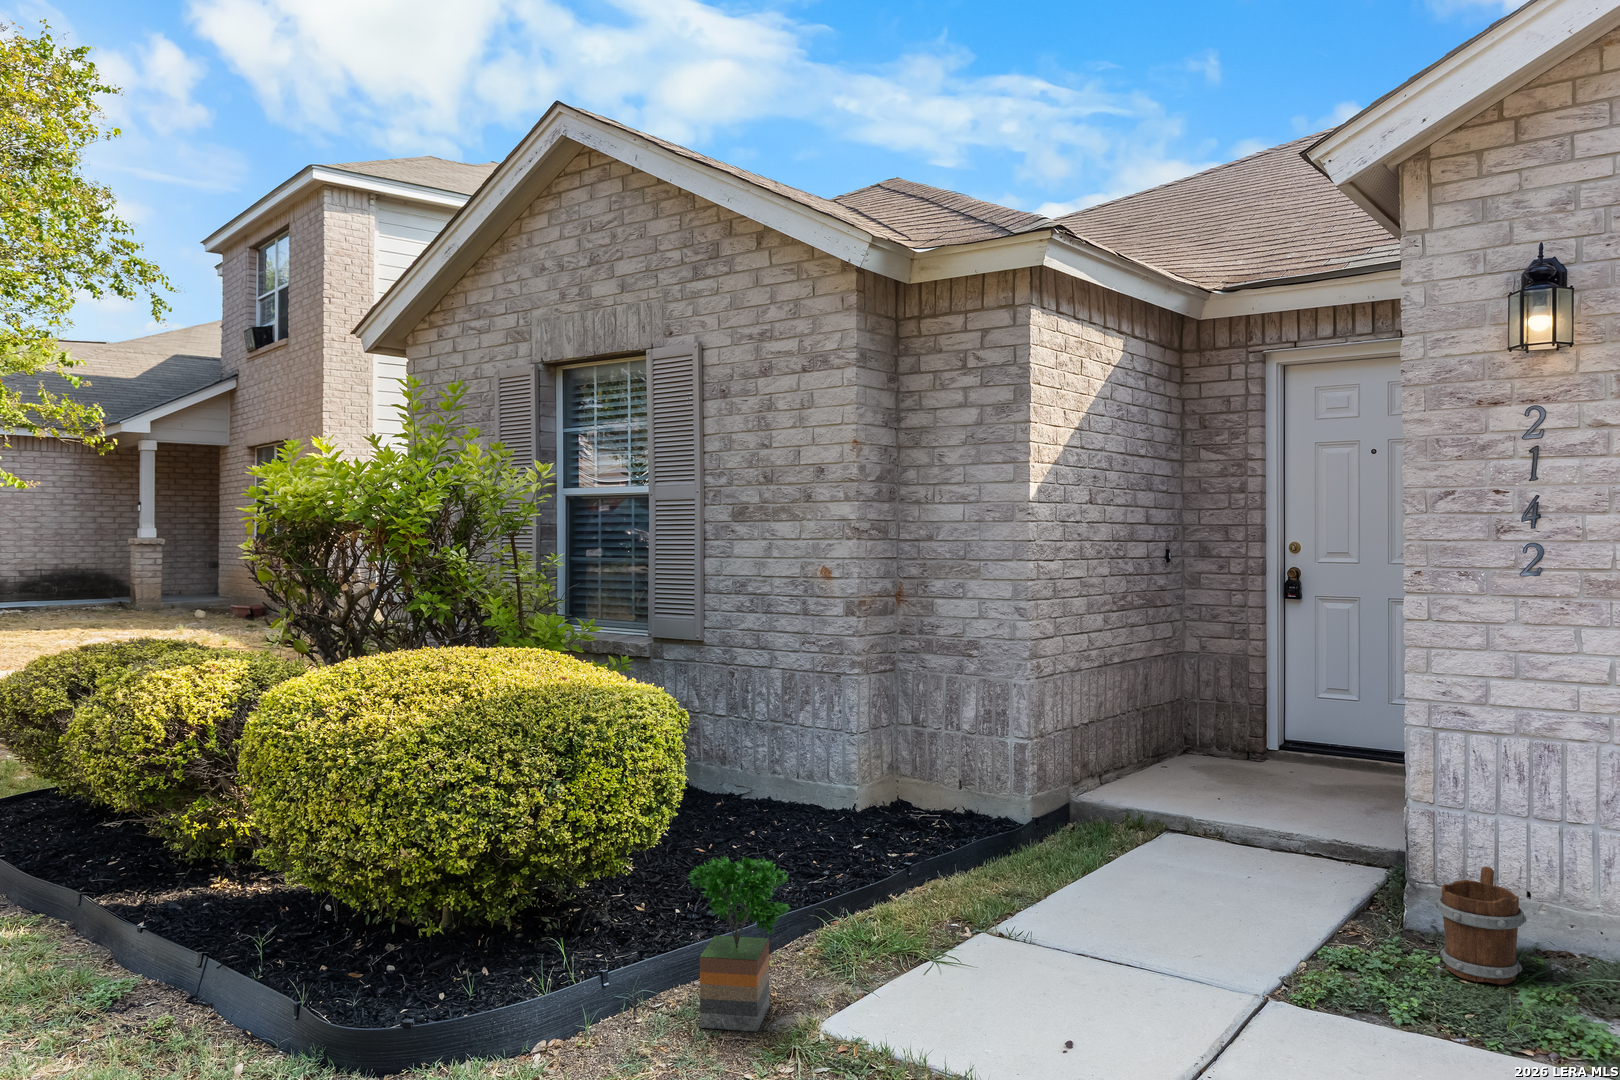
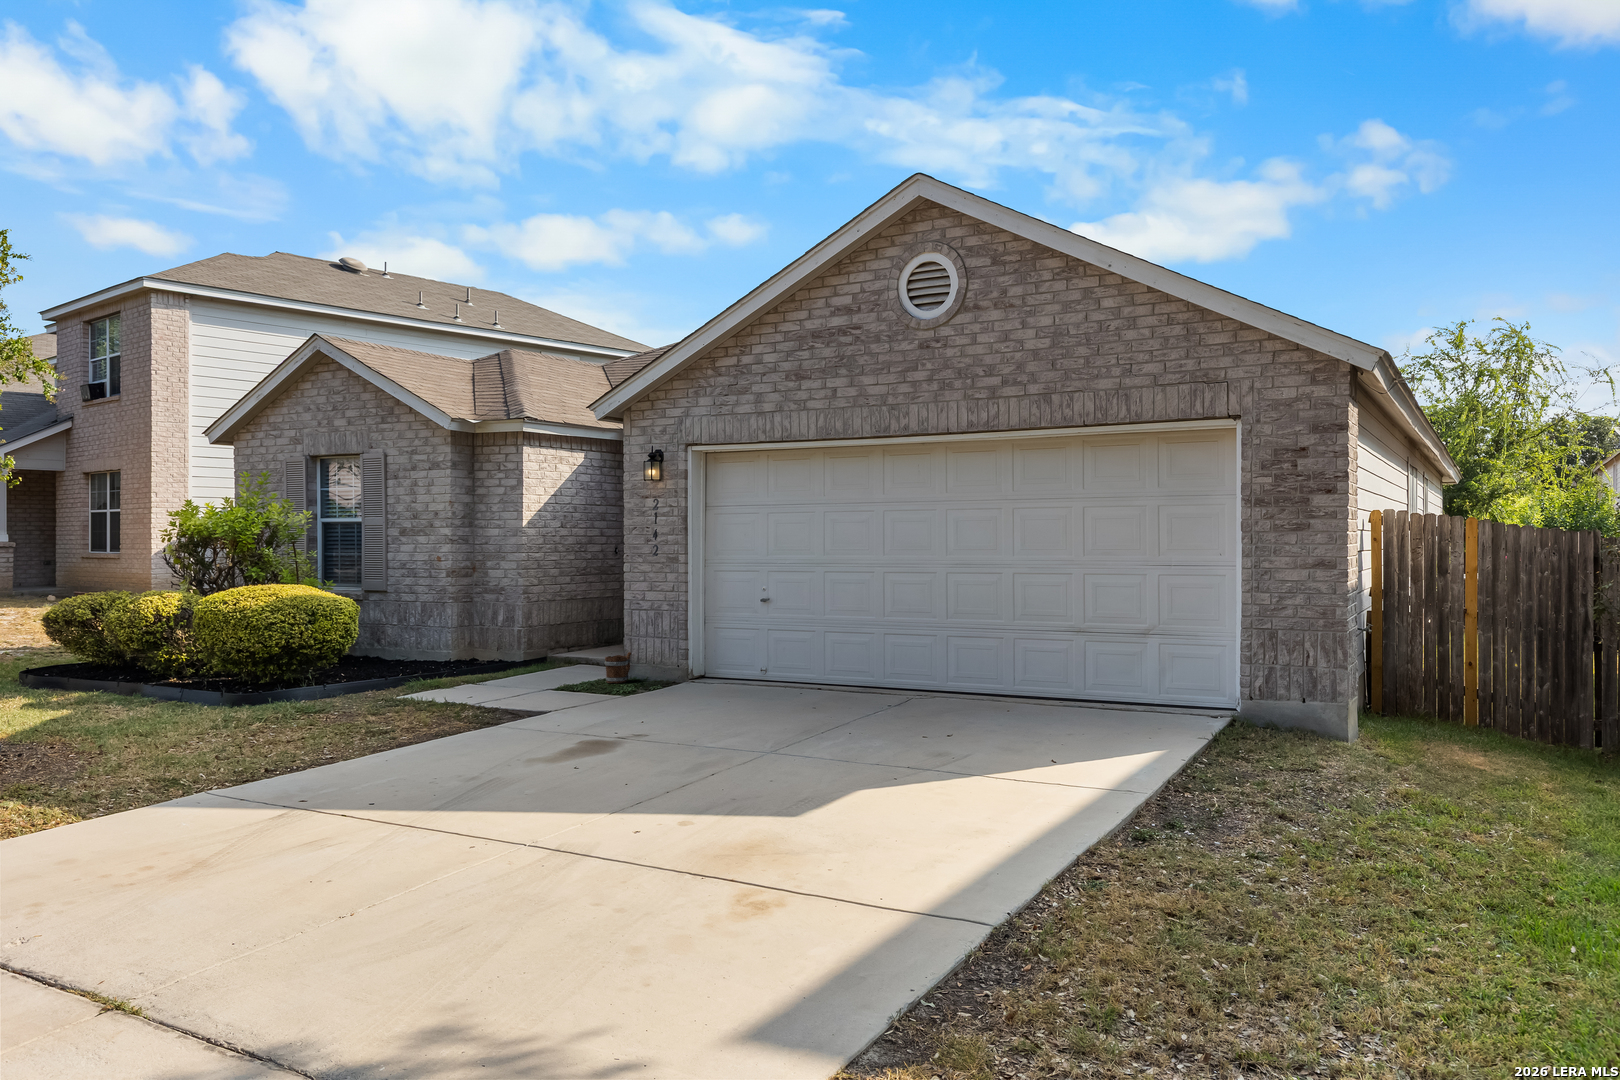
potted tree: present [689,856,790,1032] -> none [352,646,386,696]

